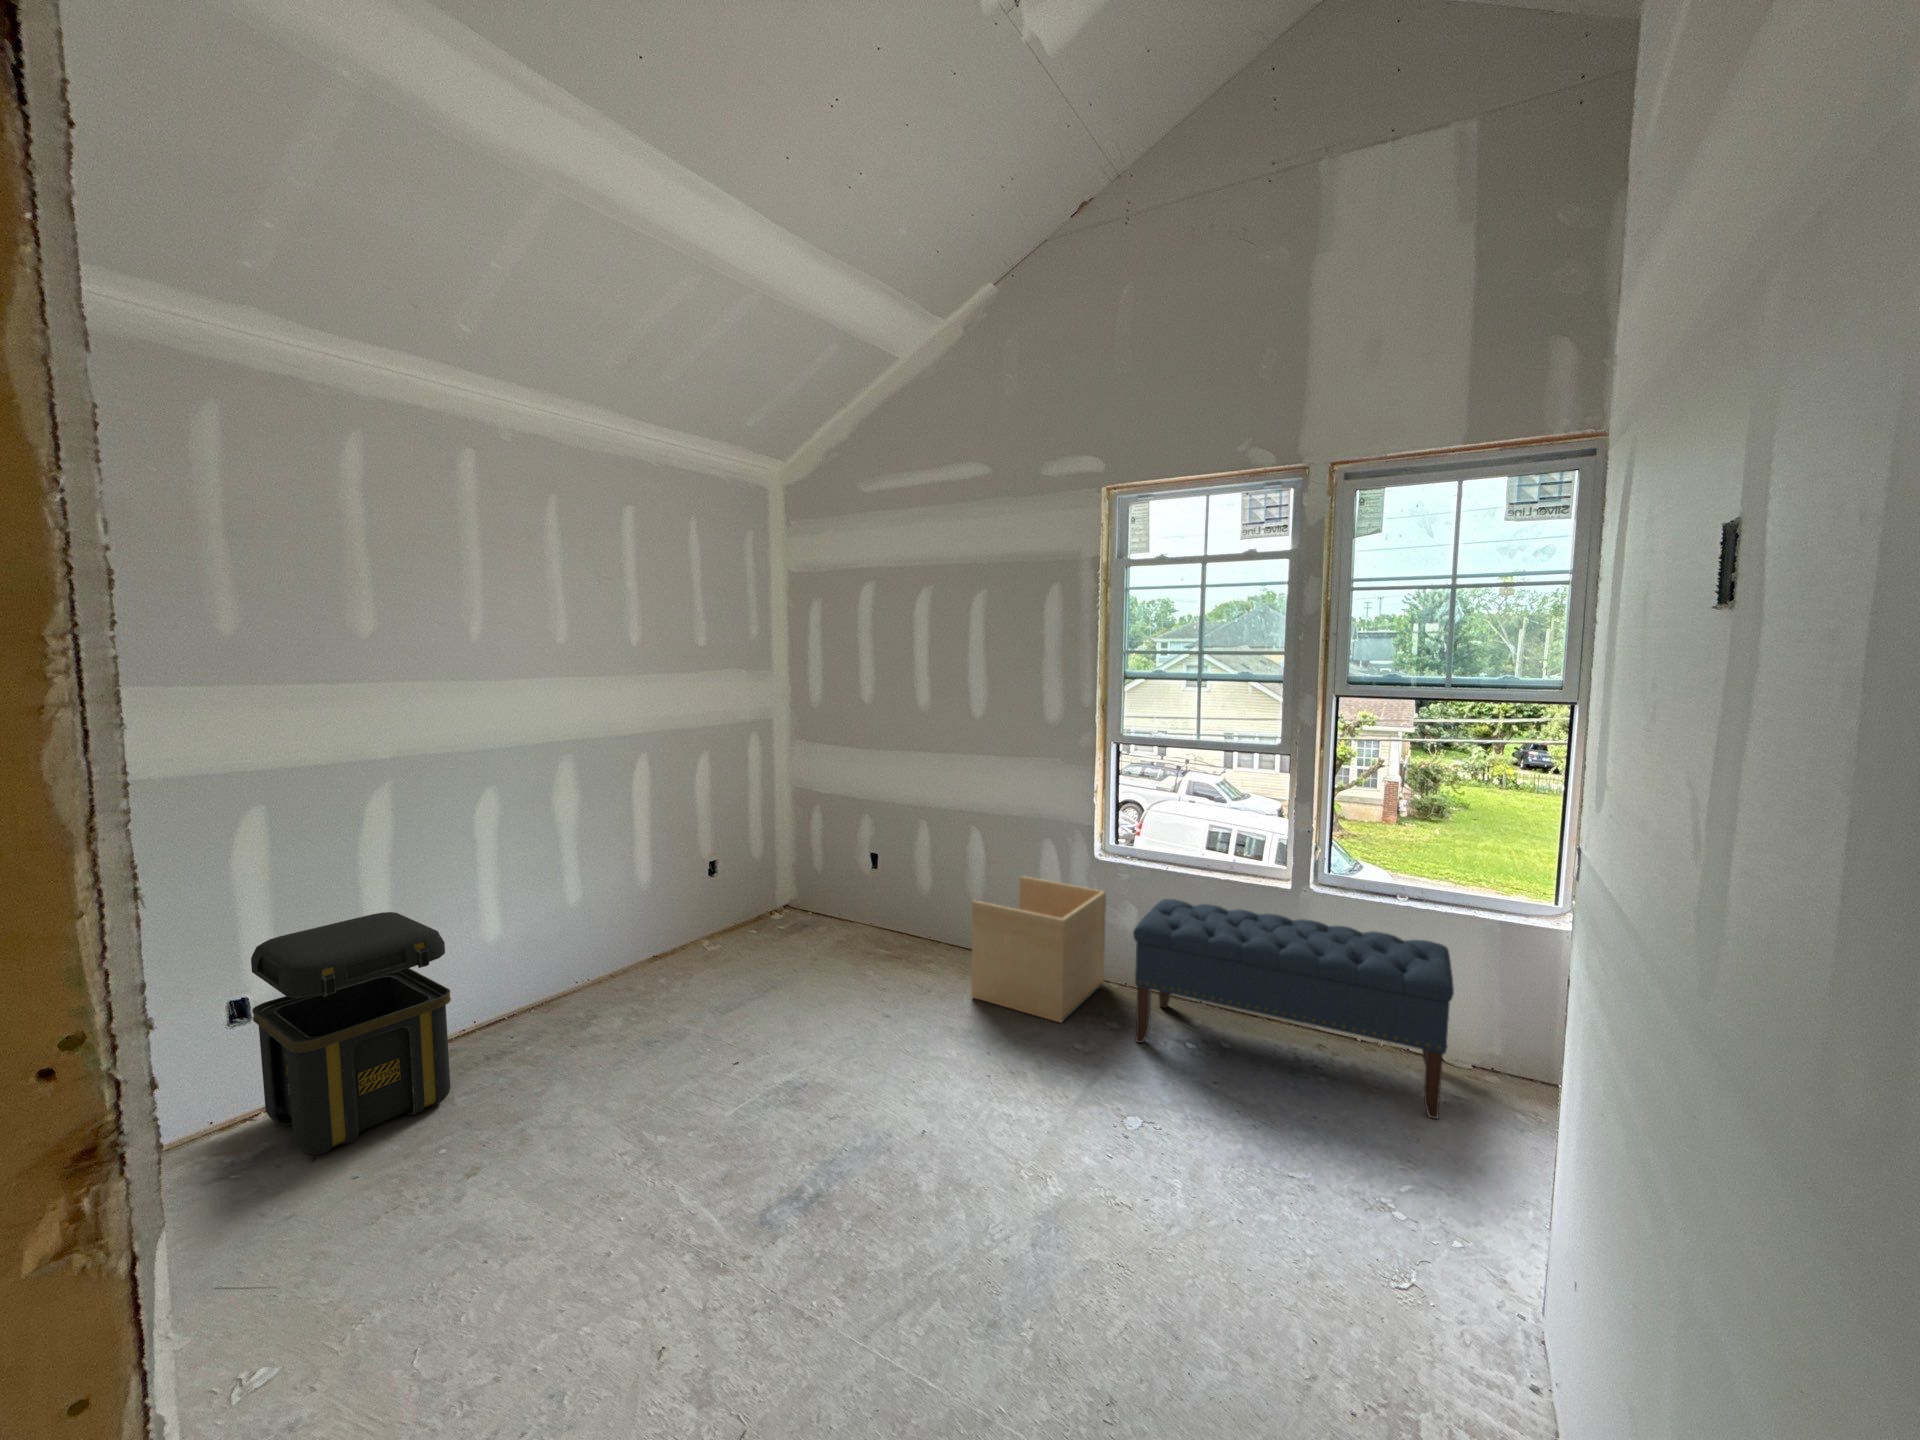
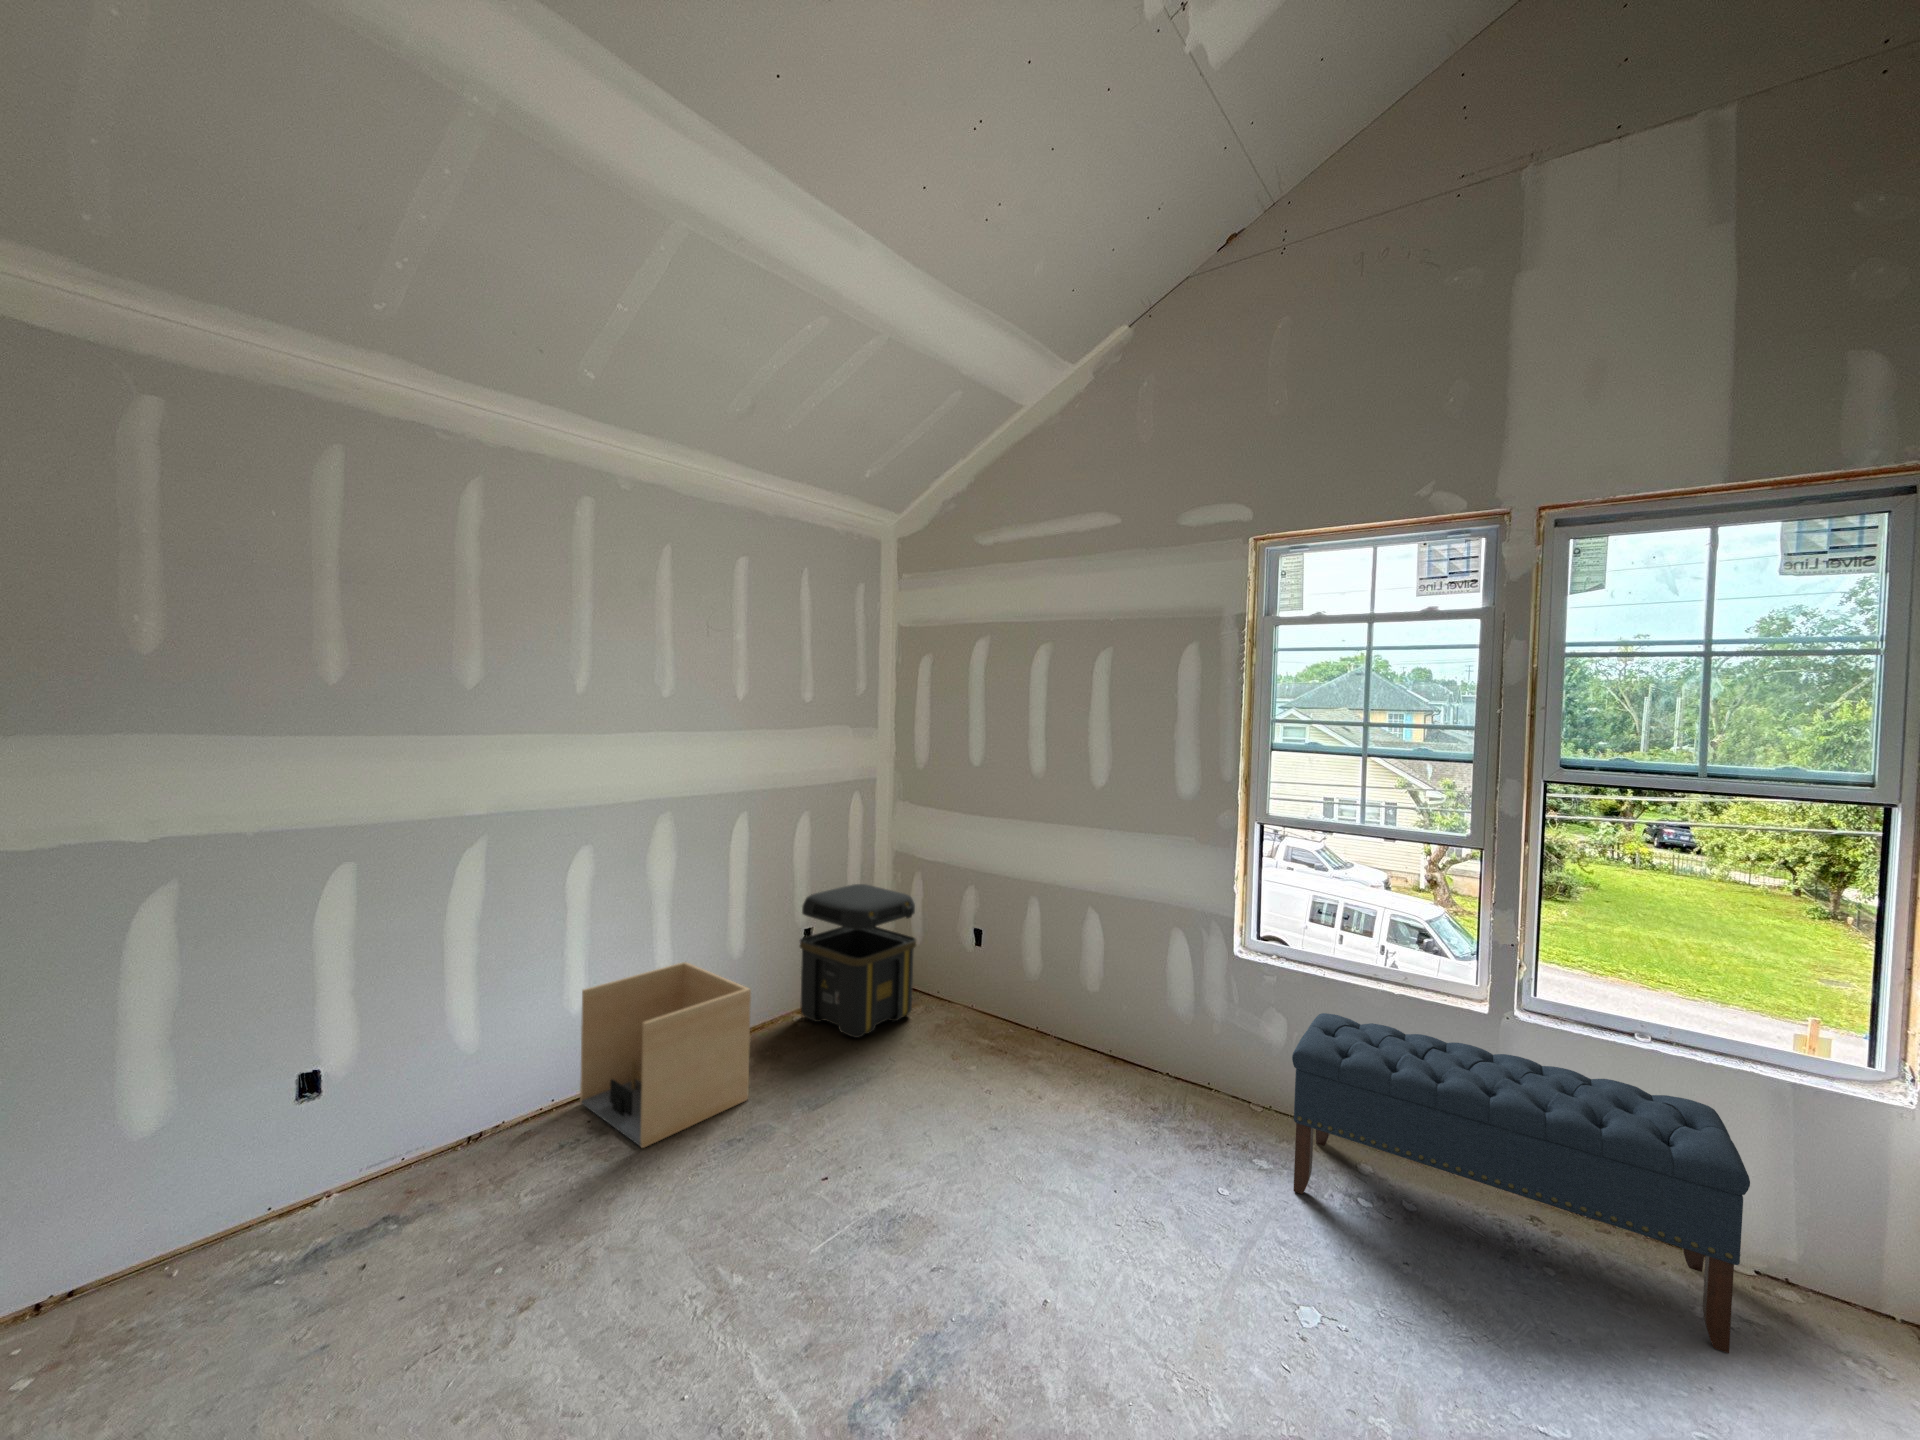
cardboard box: present [971,876,1106,1022] -> present [580,962,751,1148]
toolbox: present [251,912,451,1155] -> present [800,884,916,1038]

